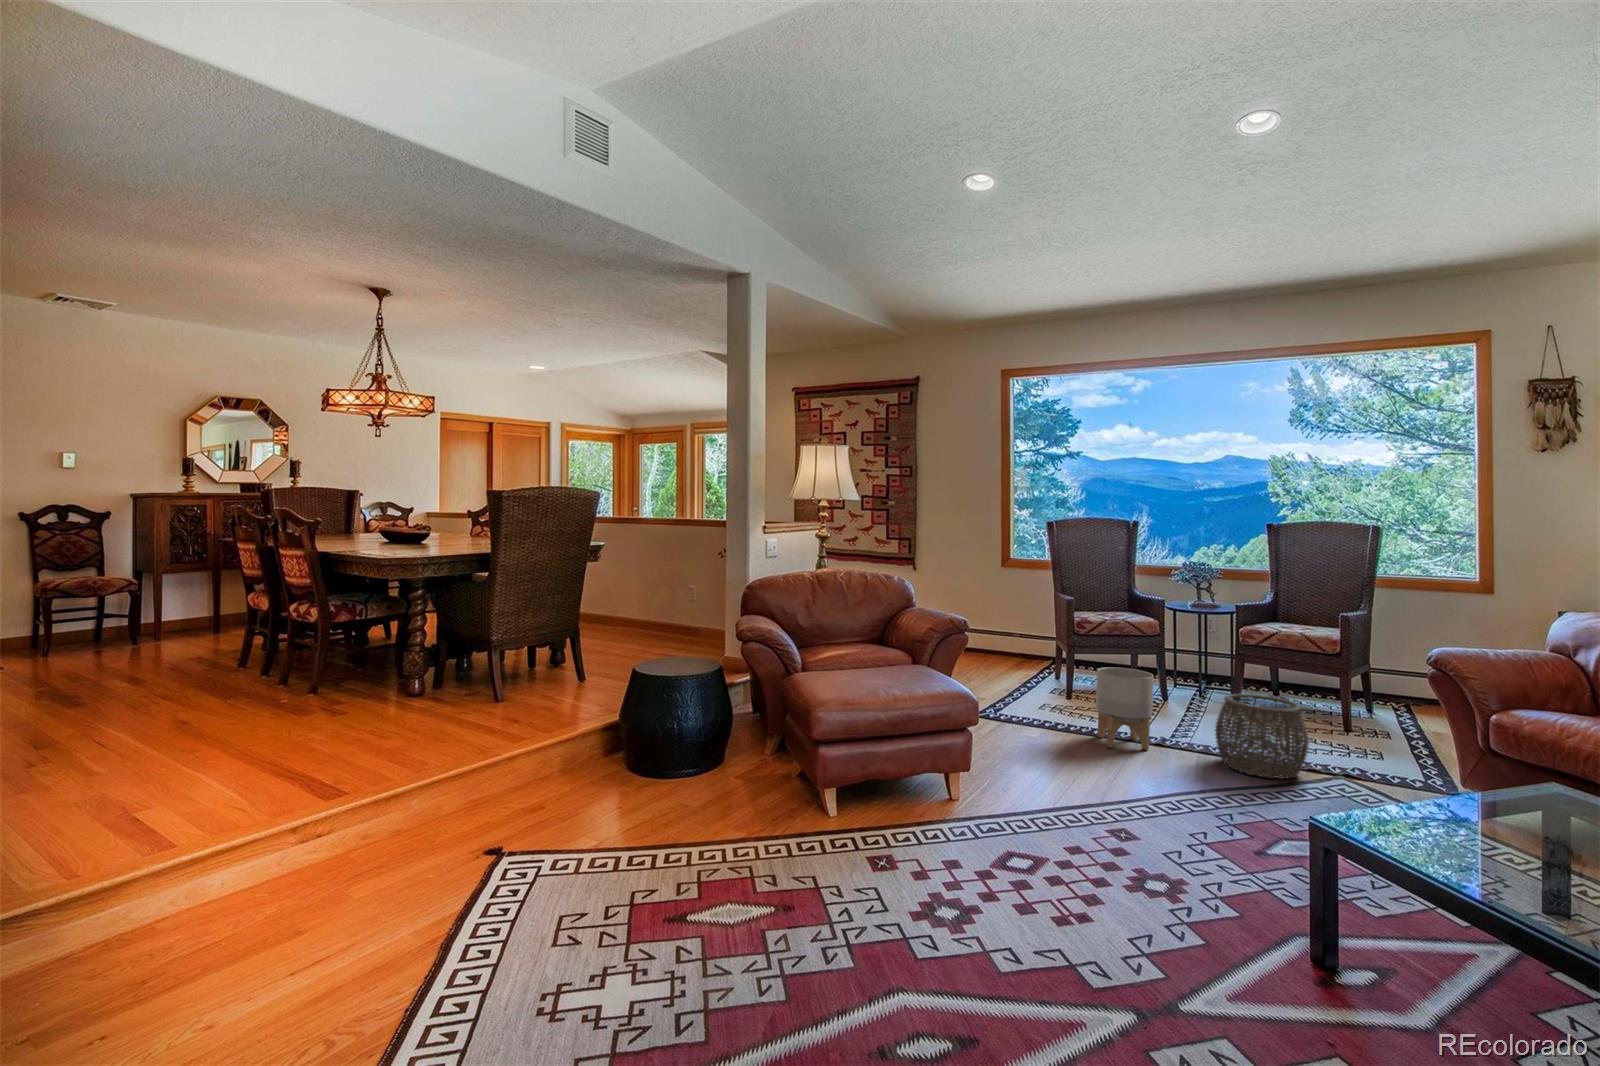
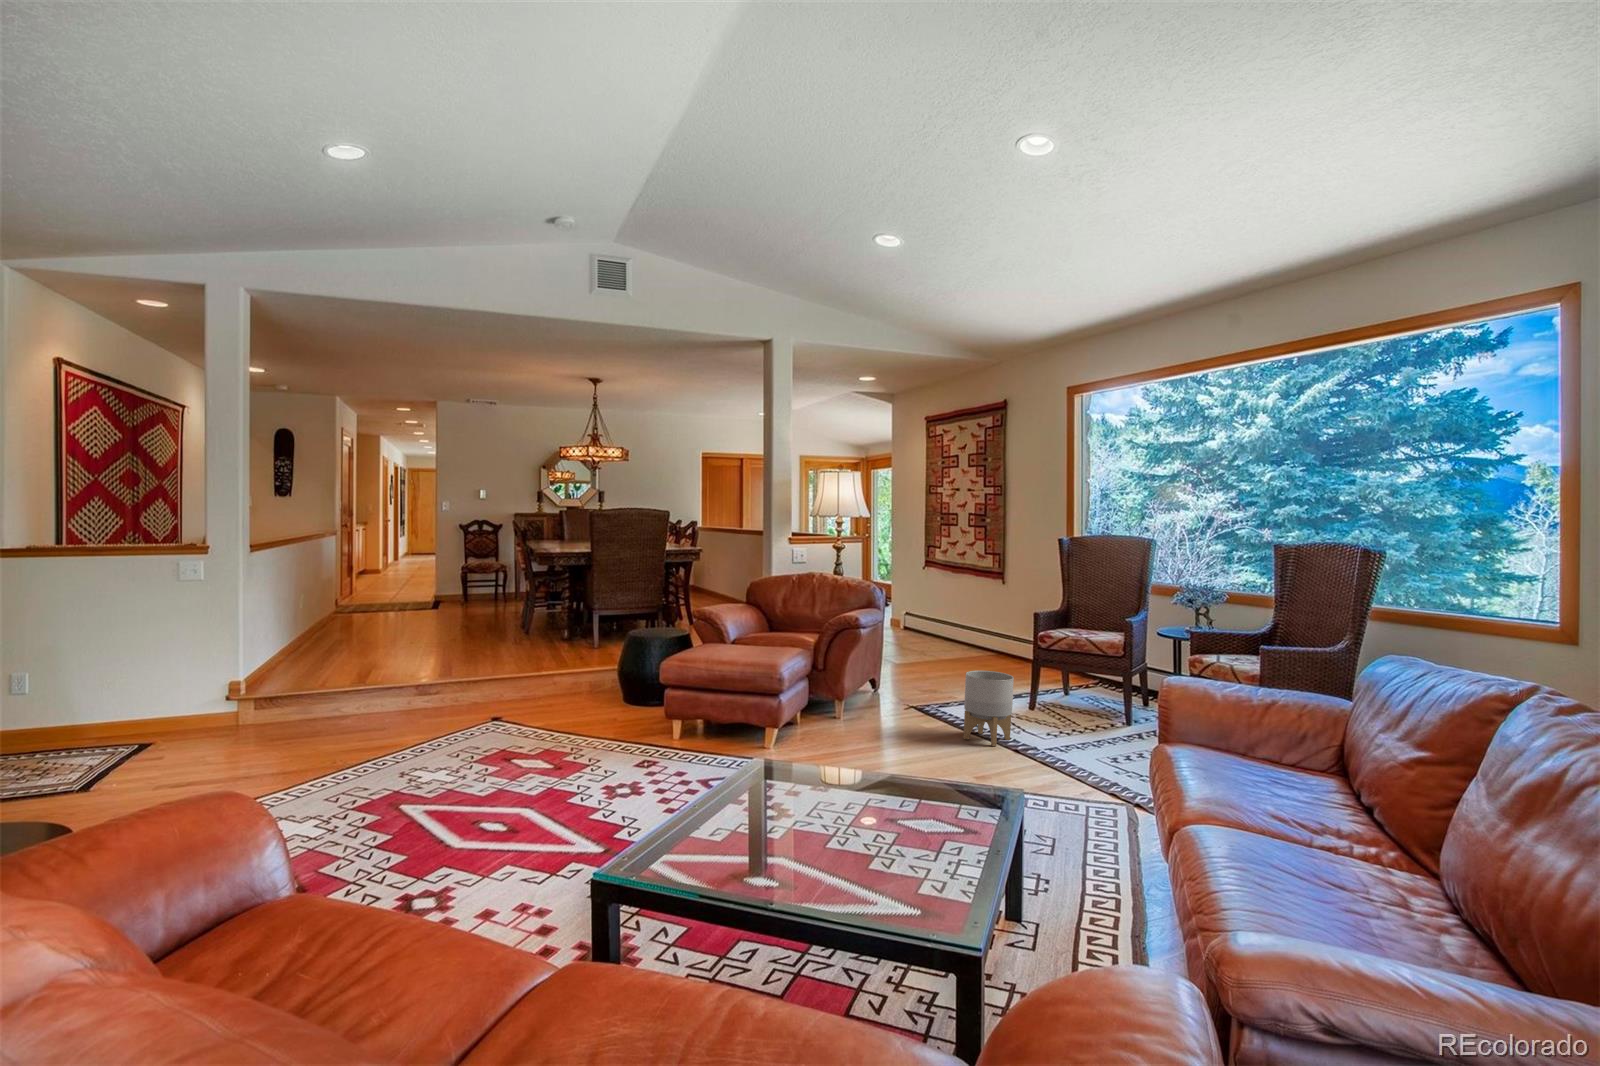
woven basket: present [1215,694,1309,779] -> none [1020,702,1101,783]

